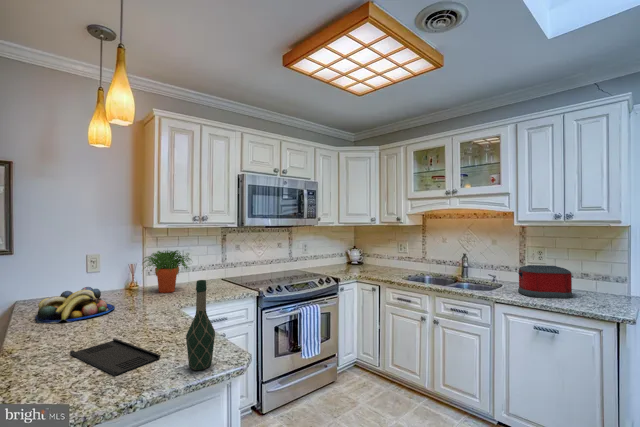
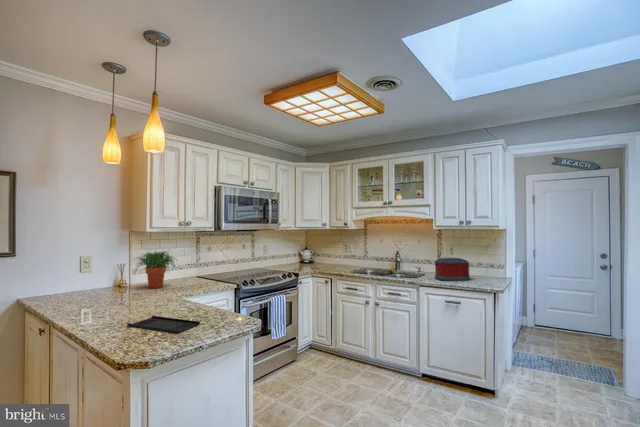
wine bottle: present [186,280,215,370] -> none [223,268,242,328]
fruit bowl: present [35,287,115,323] -> none [60,283,125,312]

